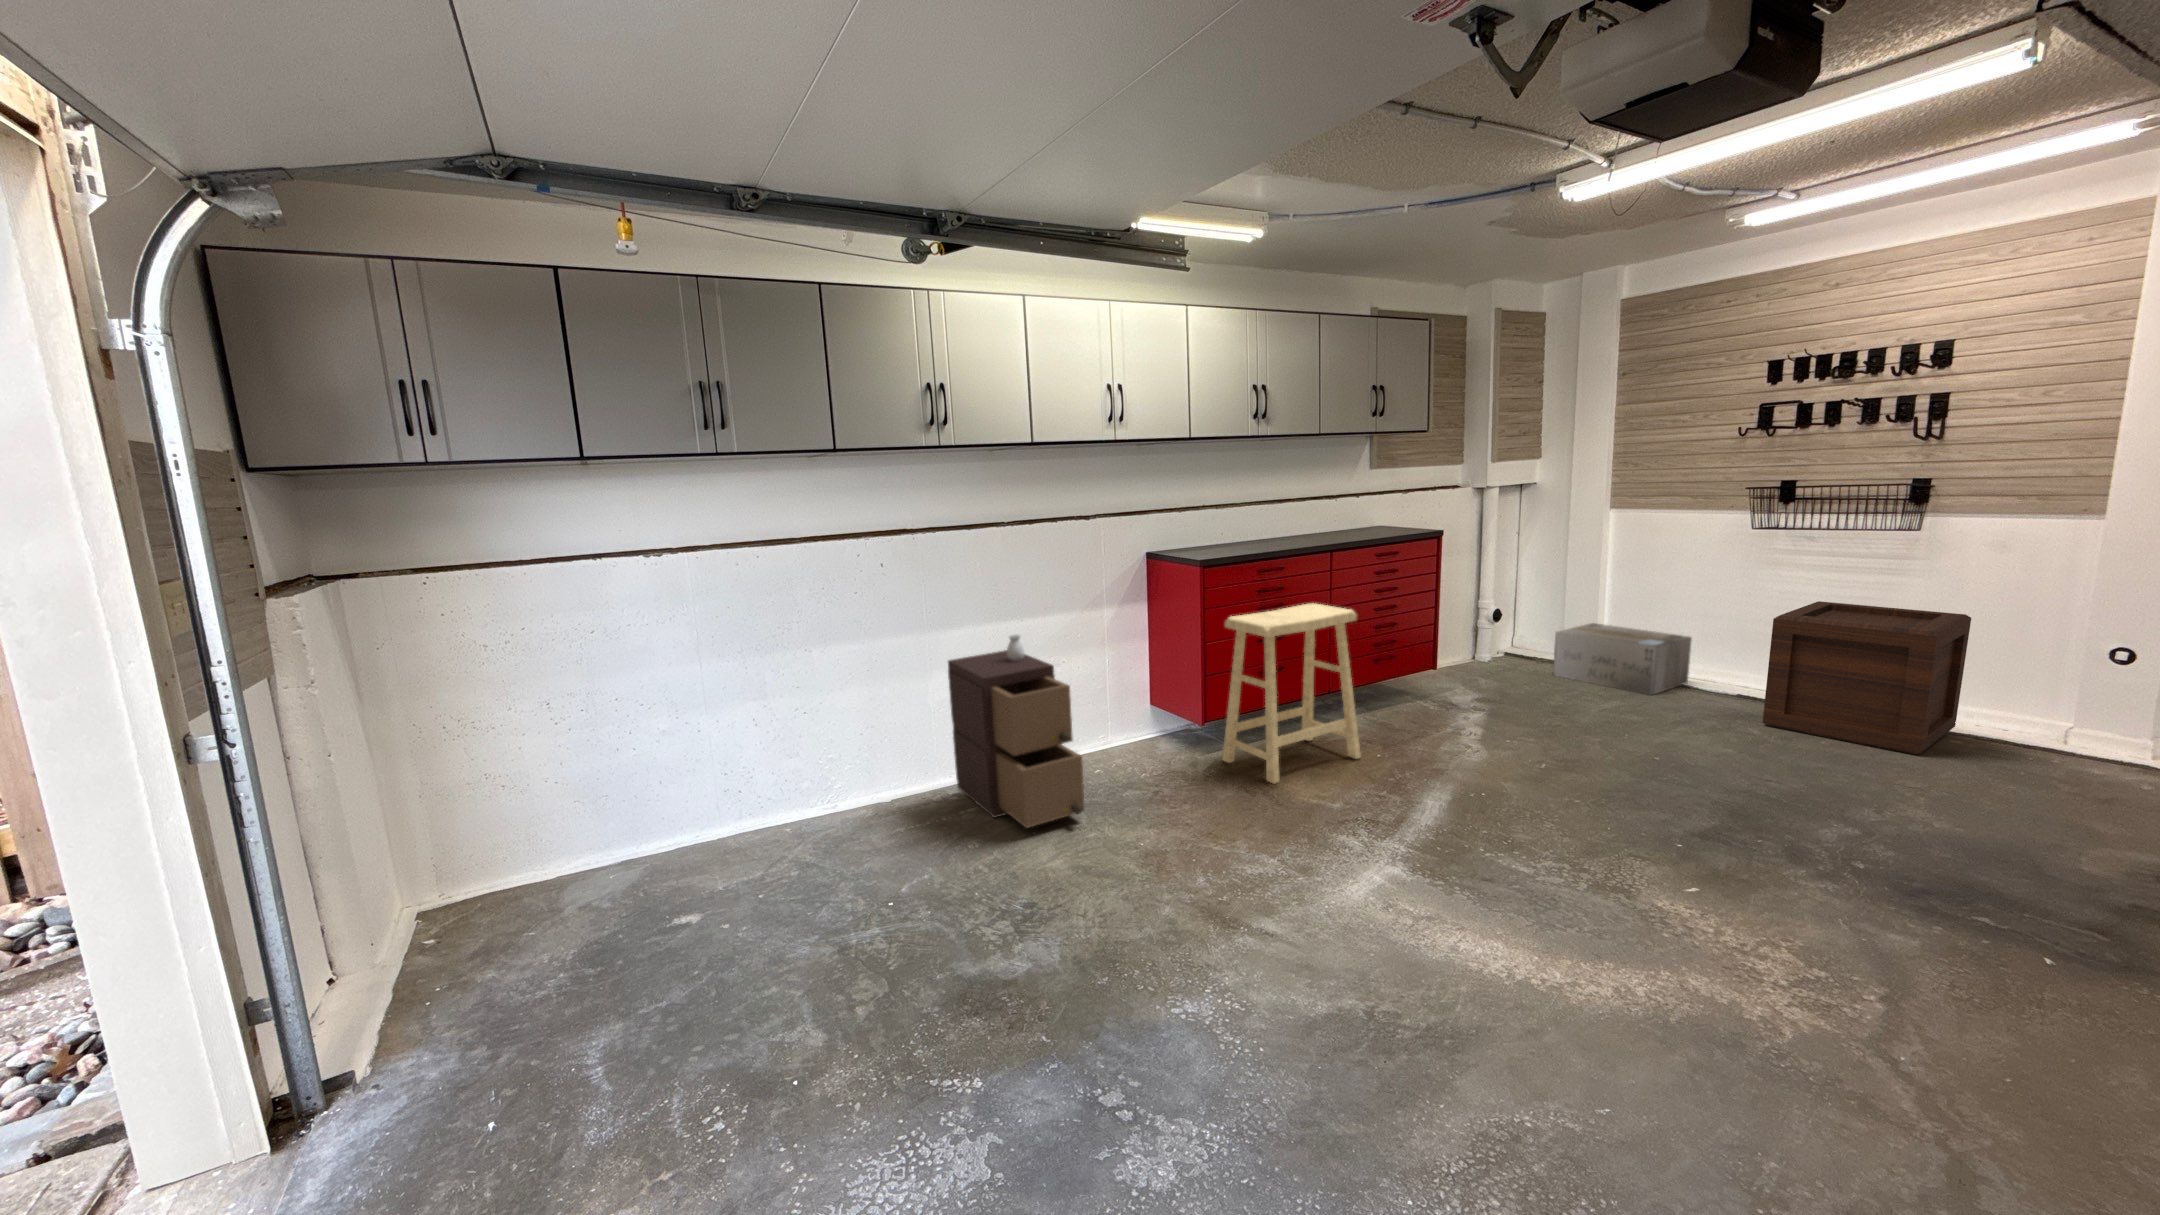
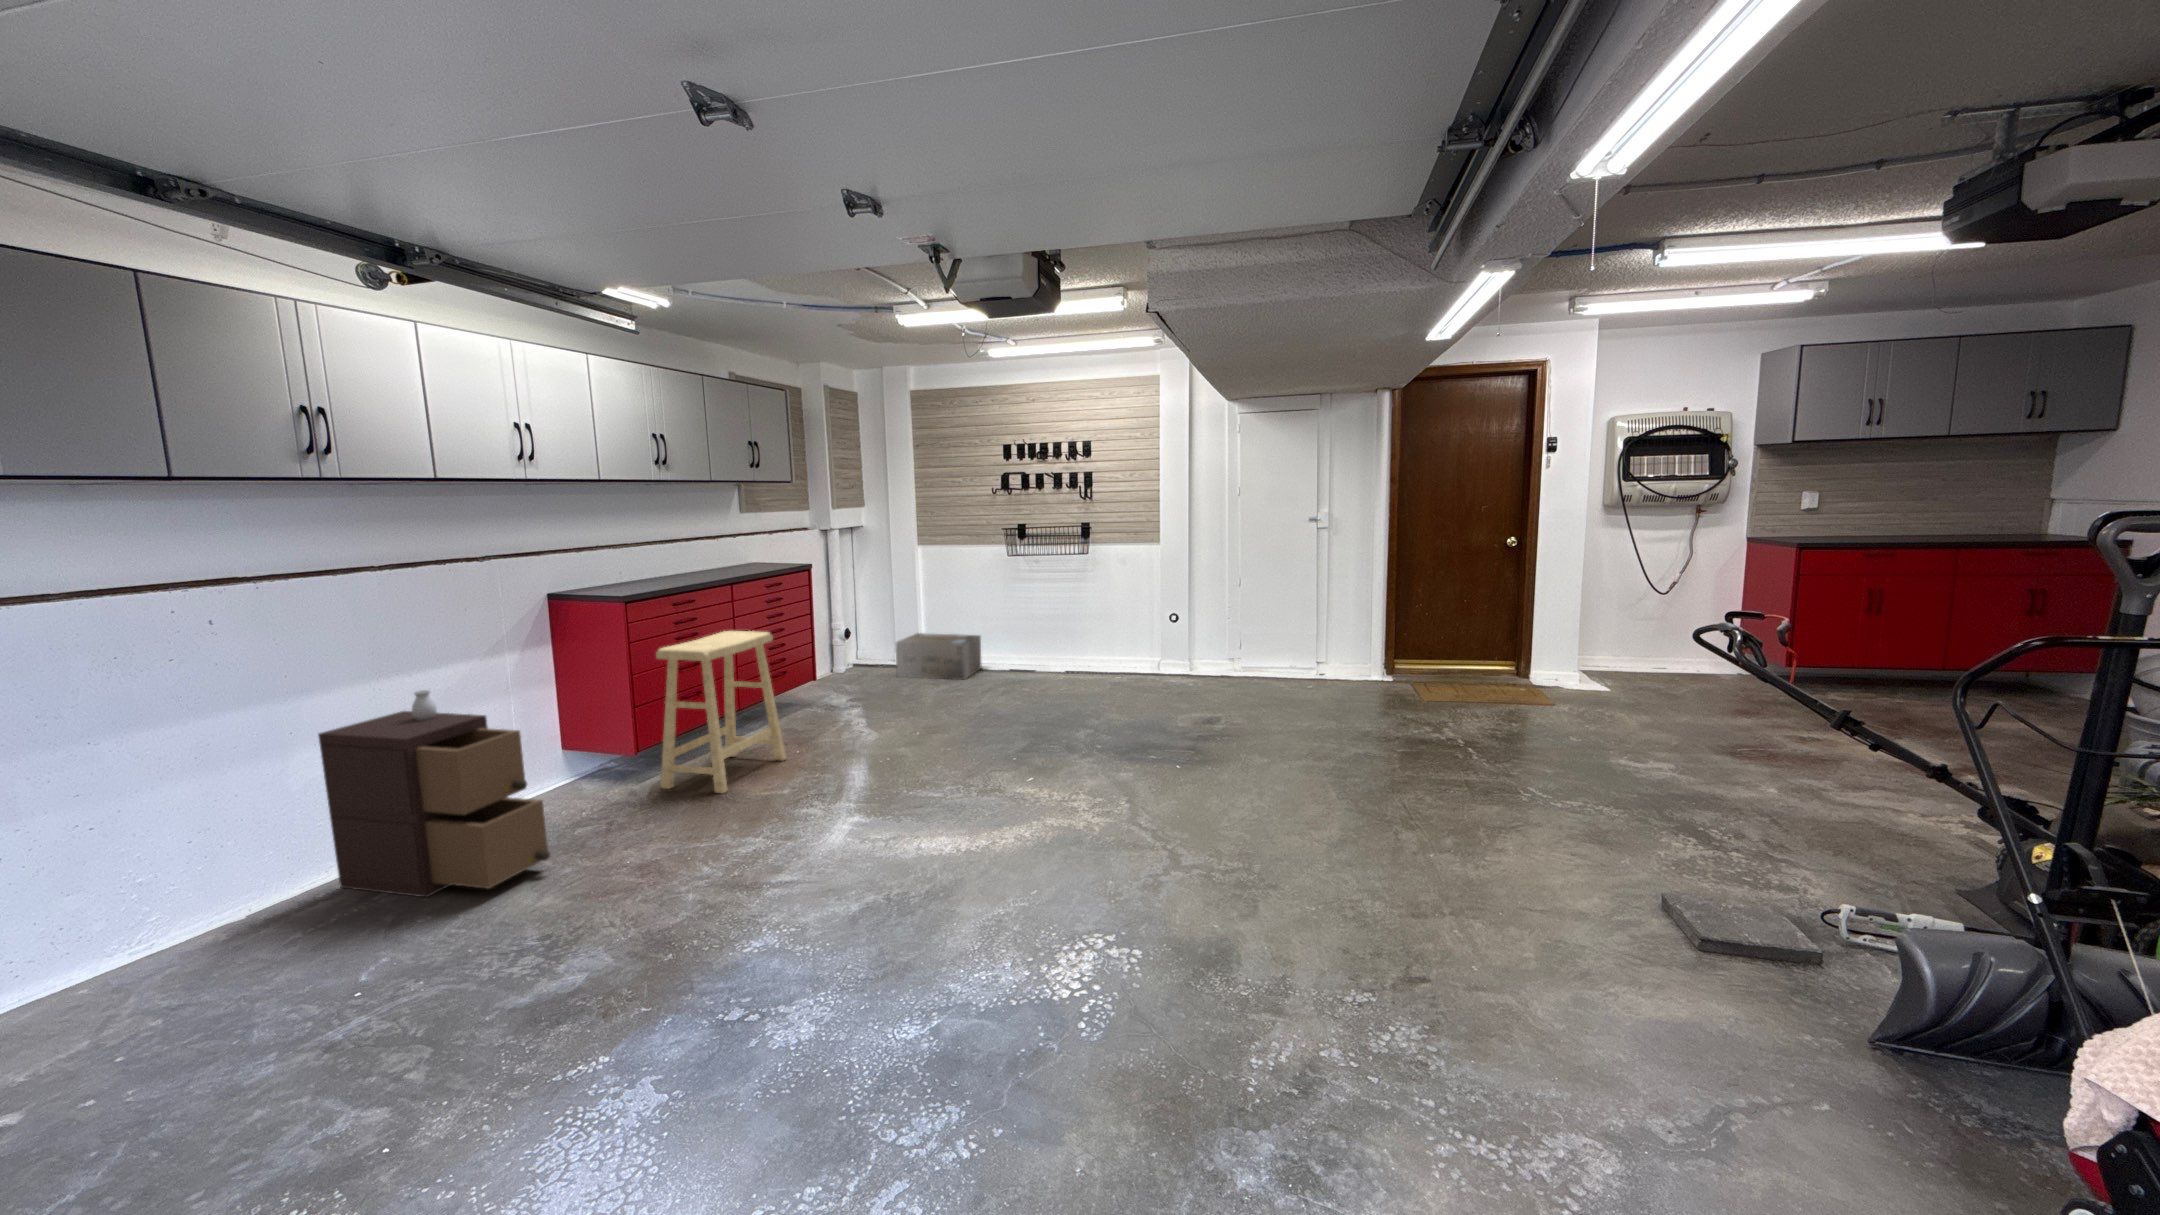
wooden crate: present [1763,601,1971,755] -> none [1028,603,1114,689]

